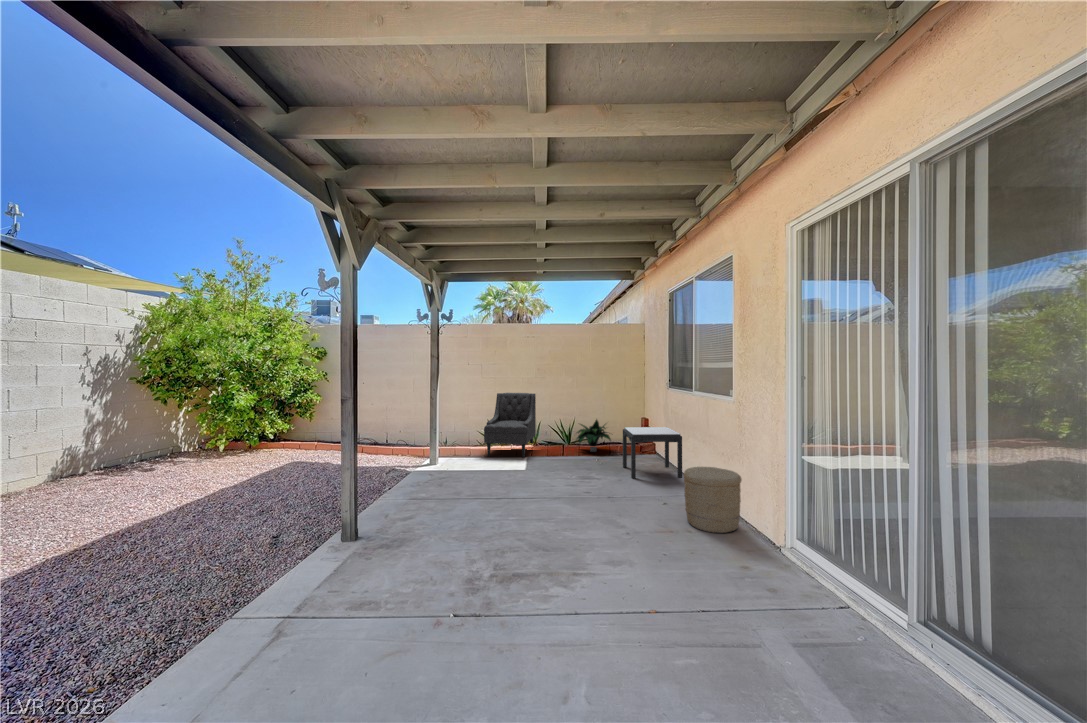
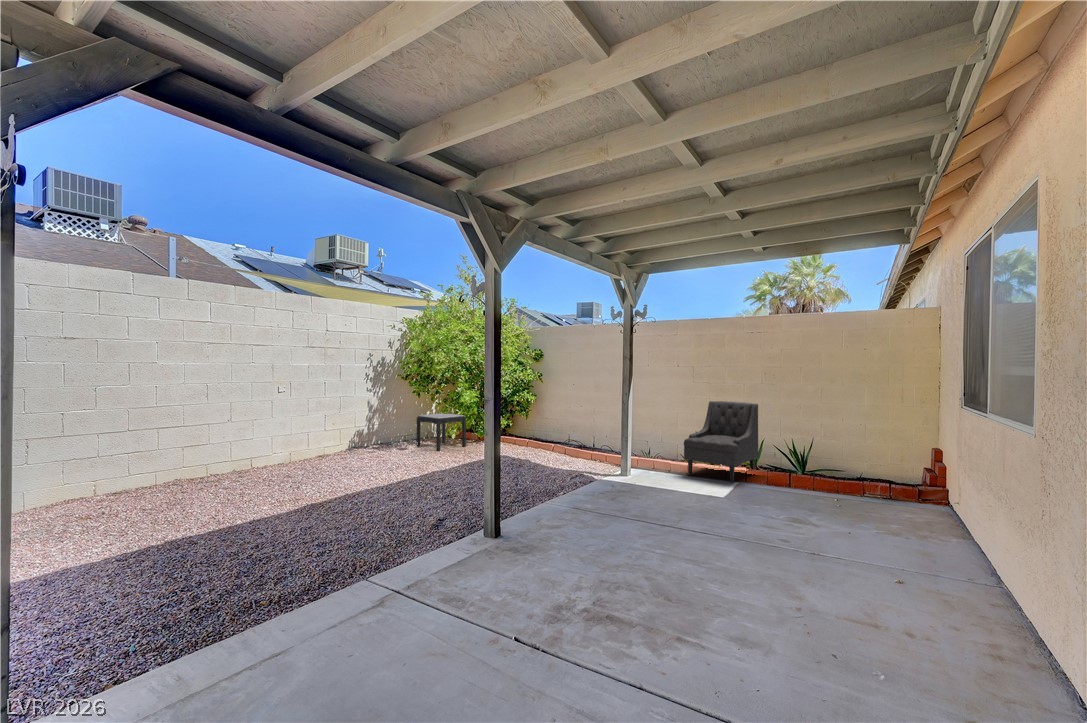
potted plant: present [577,420,611,452] -> none [811,443,878,489]
side table: present [623,427,682,478] -> present [417,413,466,451]
woven basket: present [684,467,742,533] -> none [905,534,1024,656]

